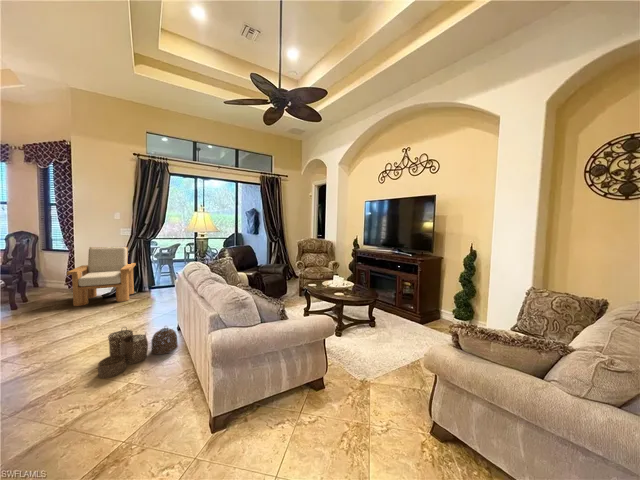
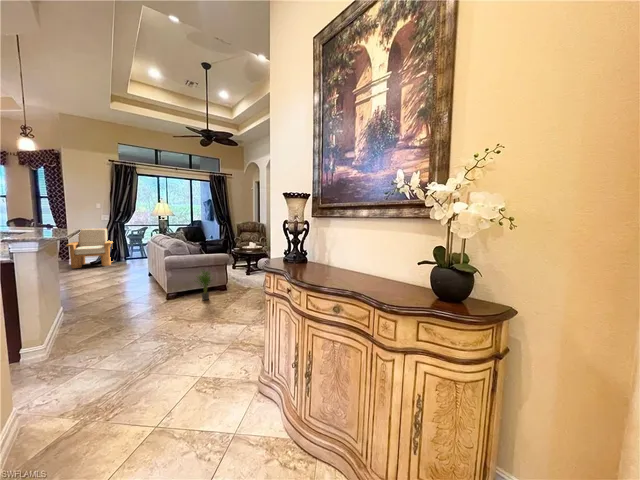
woven basket: present [98,328,178,378] -> none [105,269,149,291]
potted plant: none [264,351,318,430] -> present [196,271,210,300]

